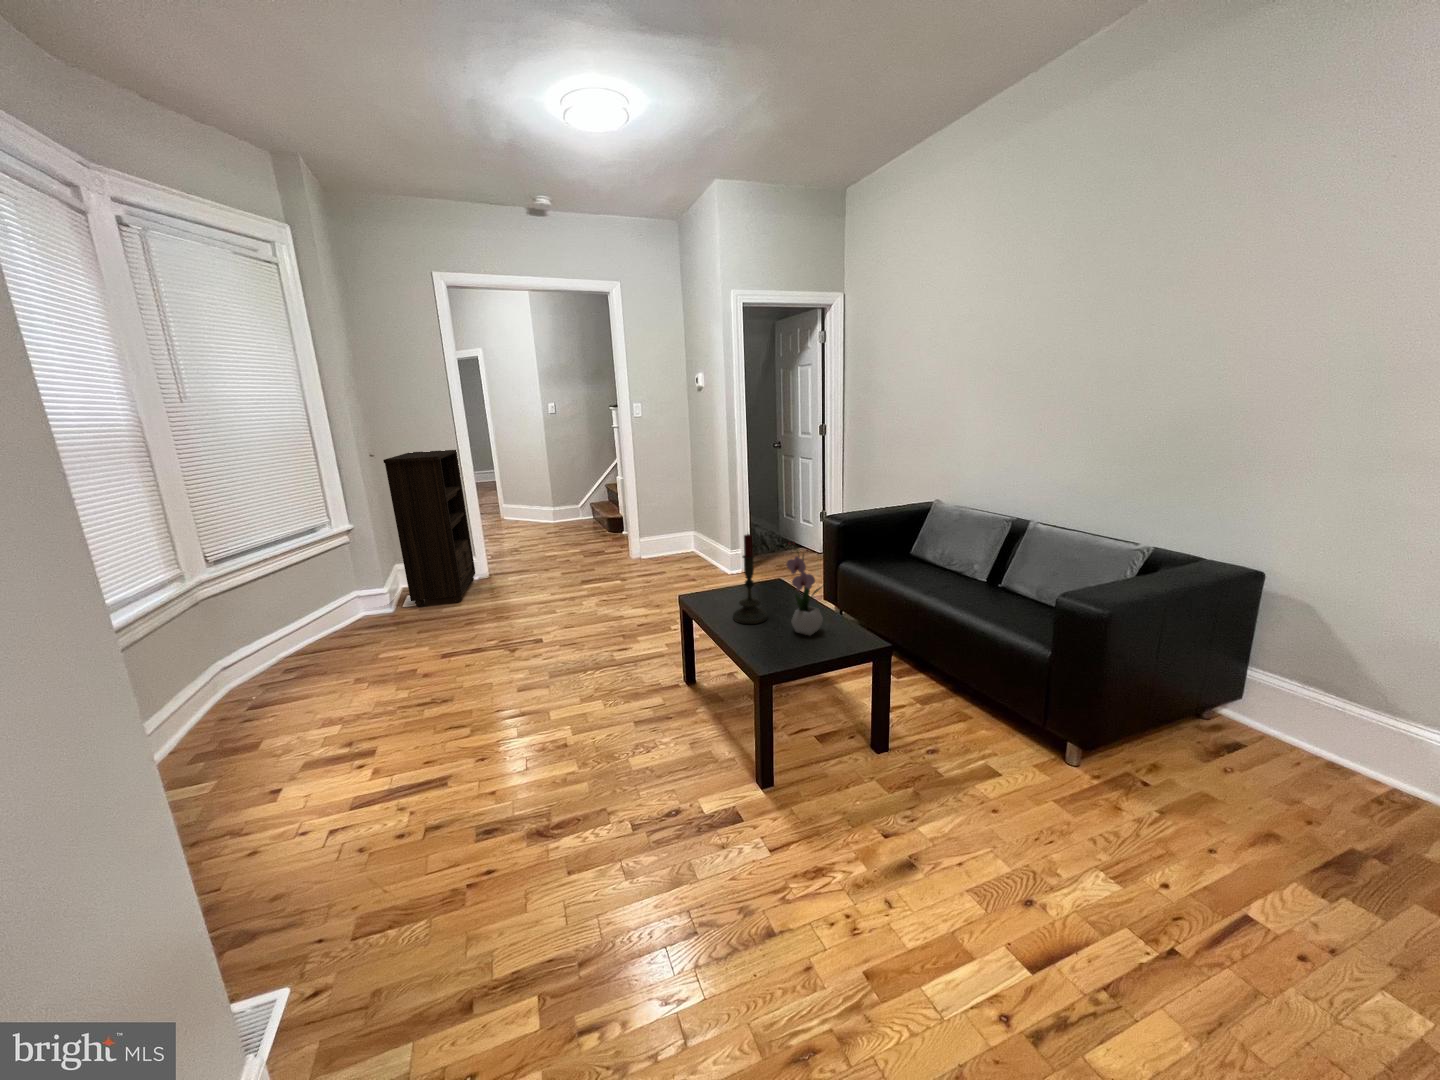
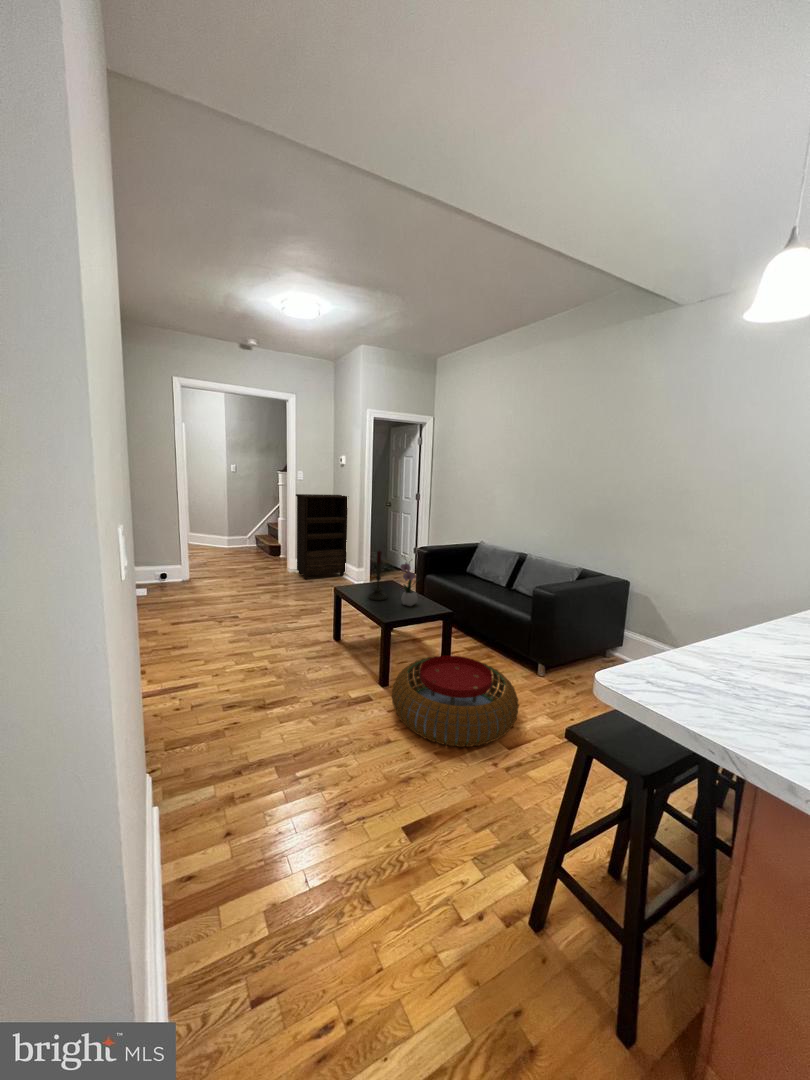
bookshelf: present [383,450,475,606] -> present [296,494,348,579]
pouf: none [775,734,1046,963] -> present [392,656,519,747]

